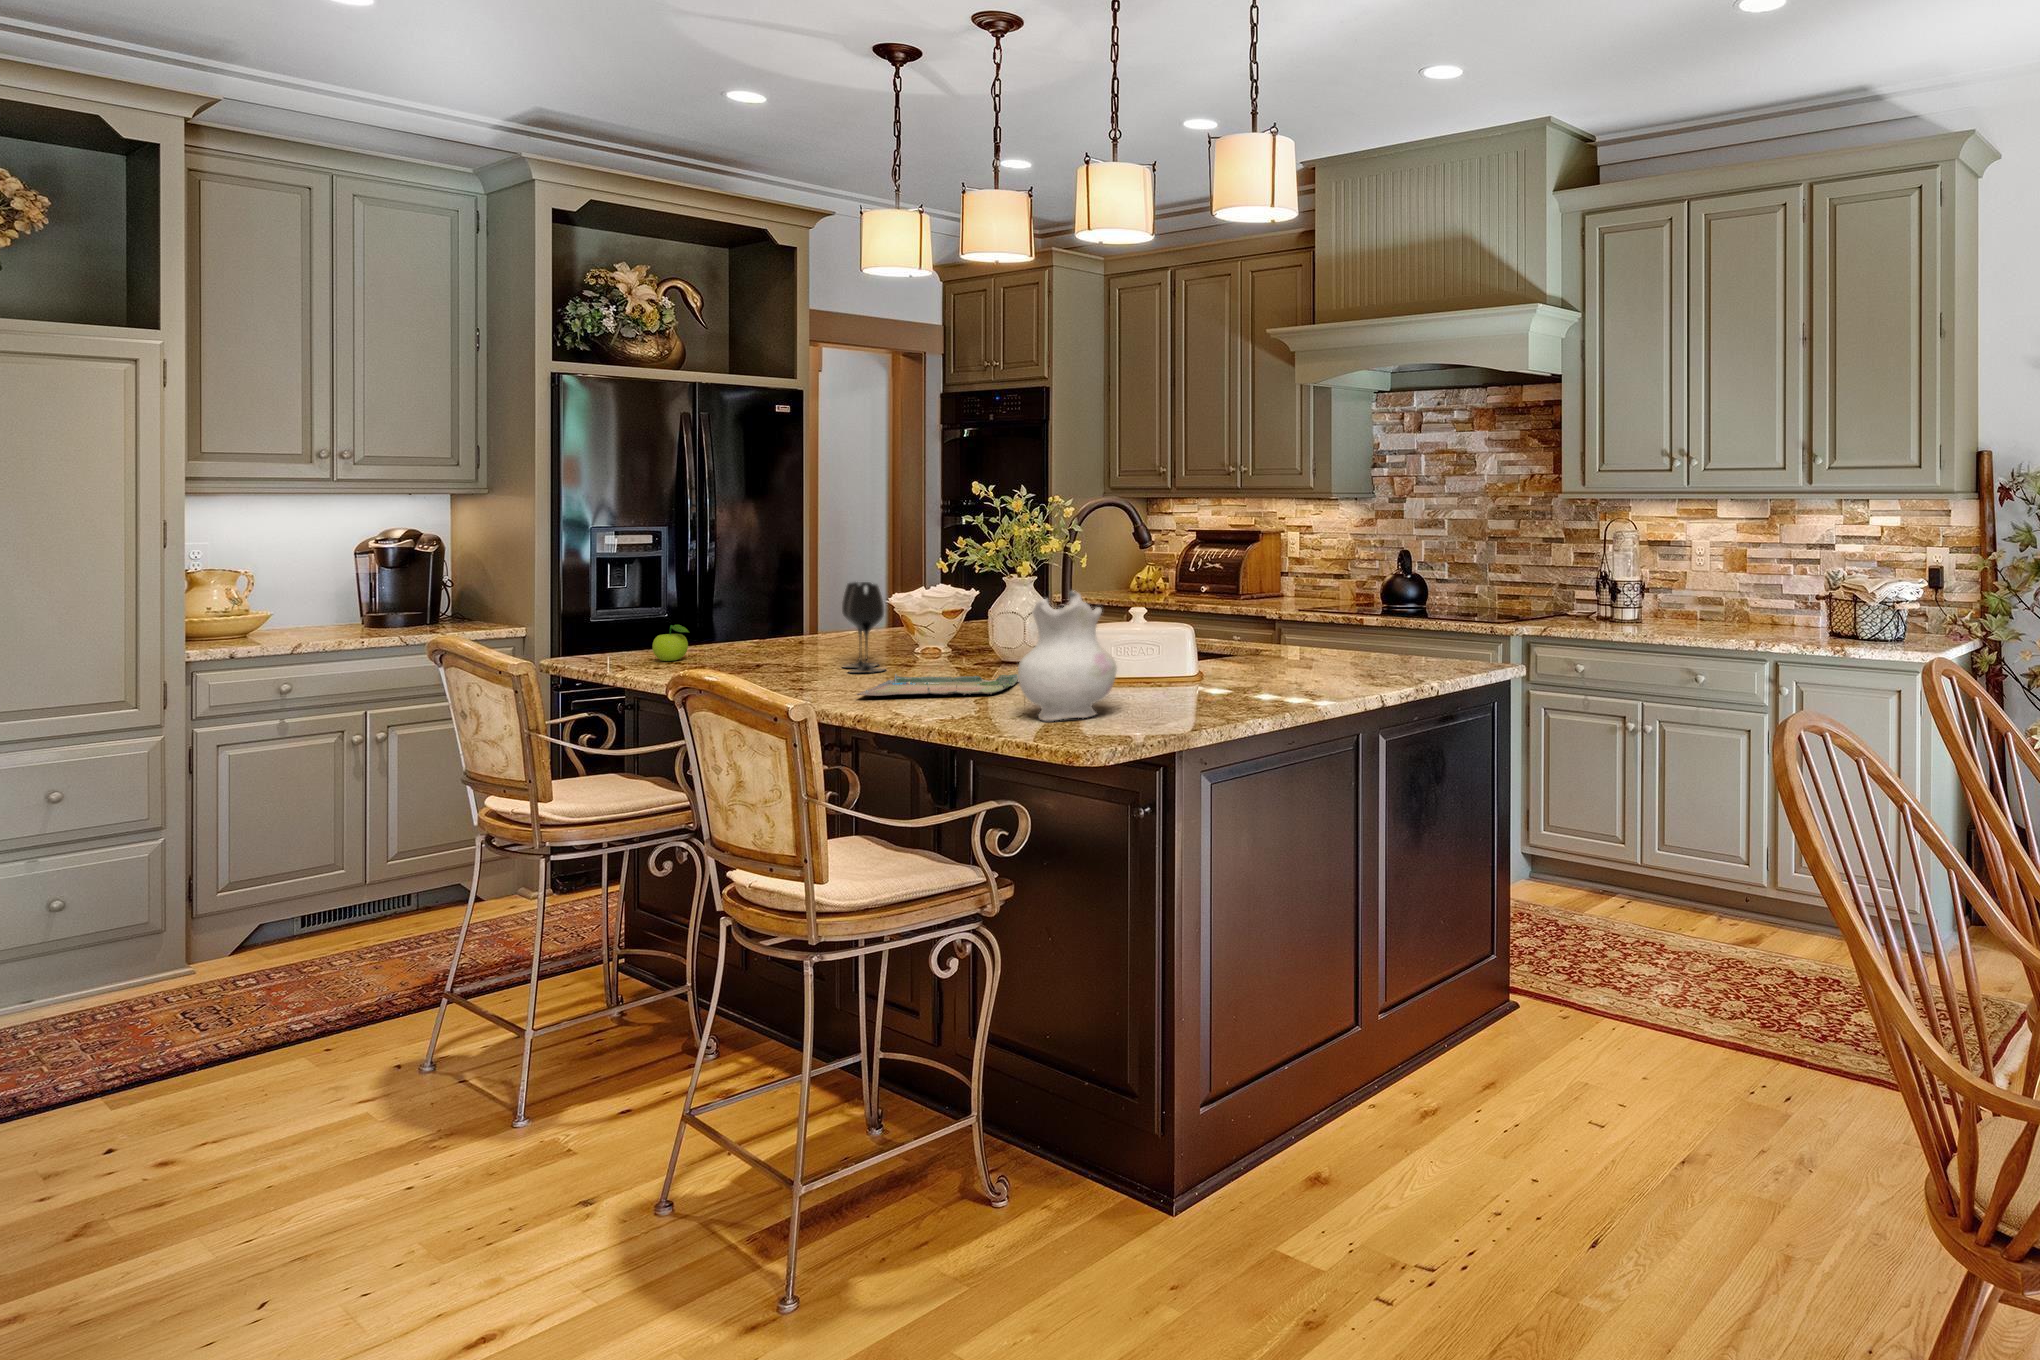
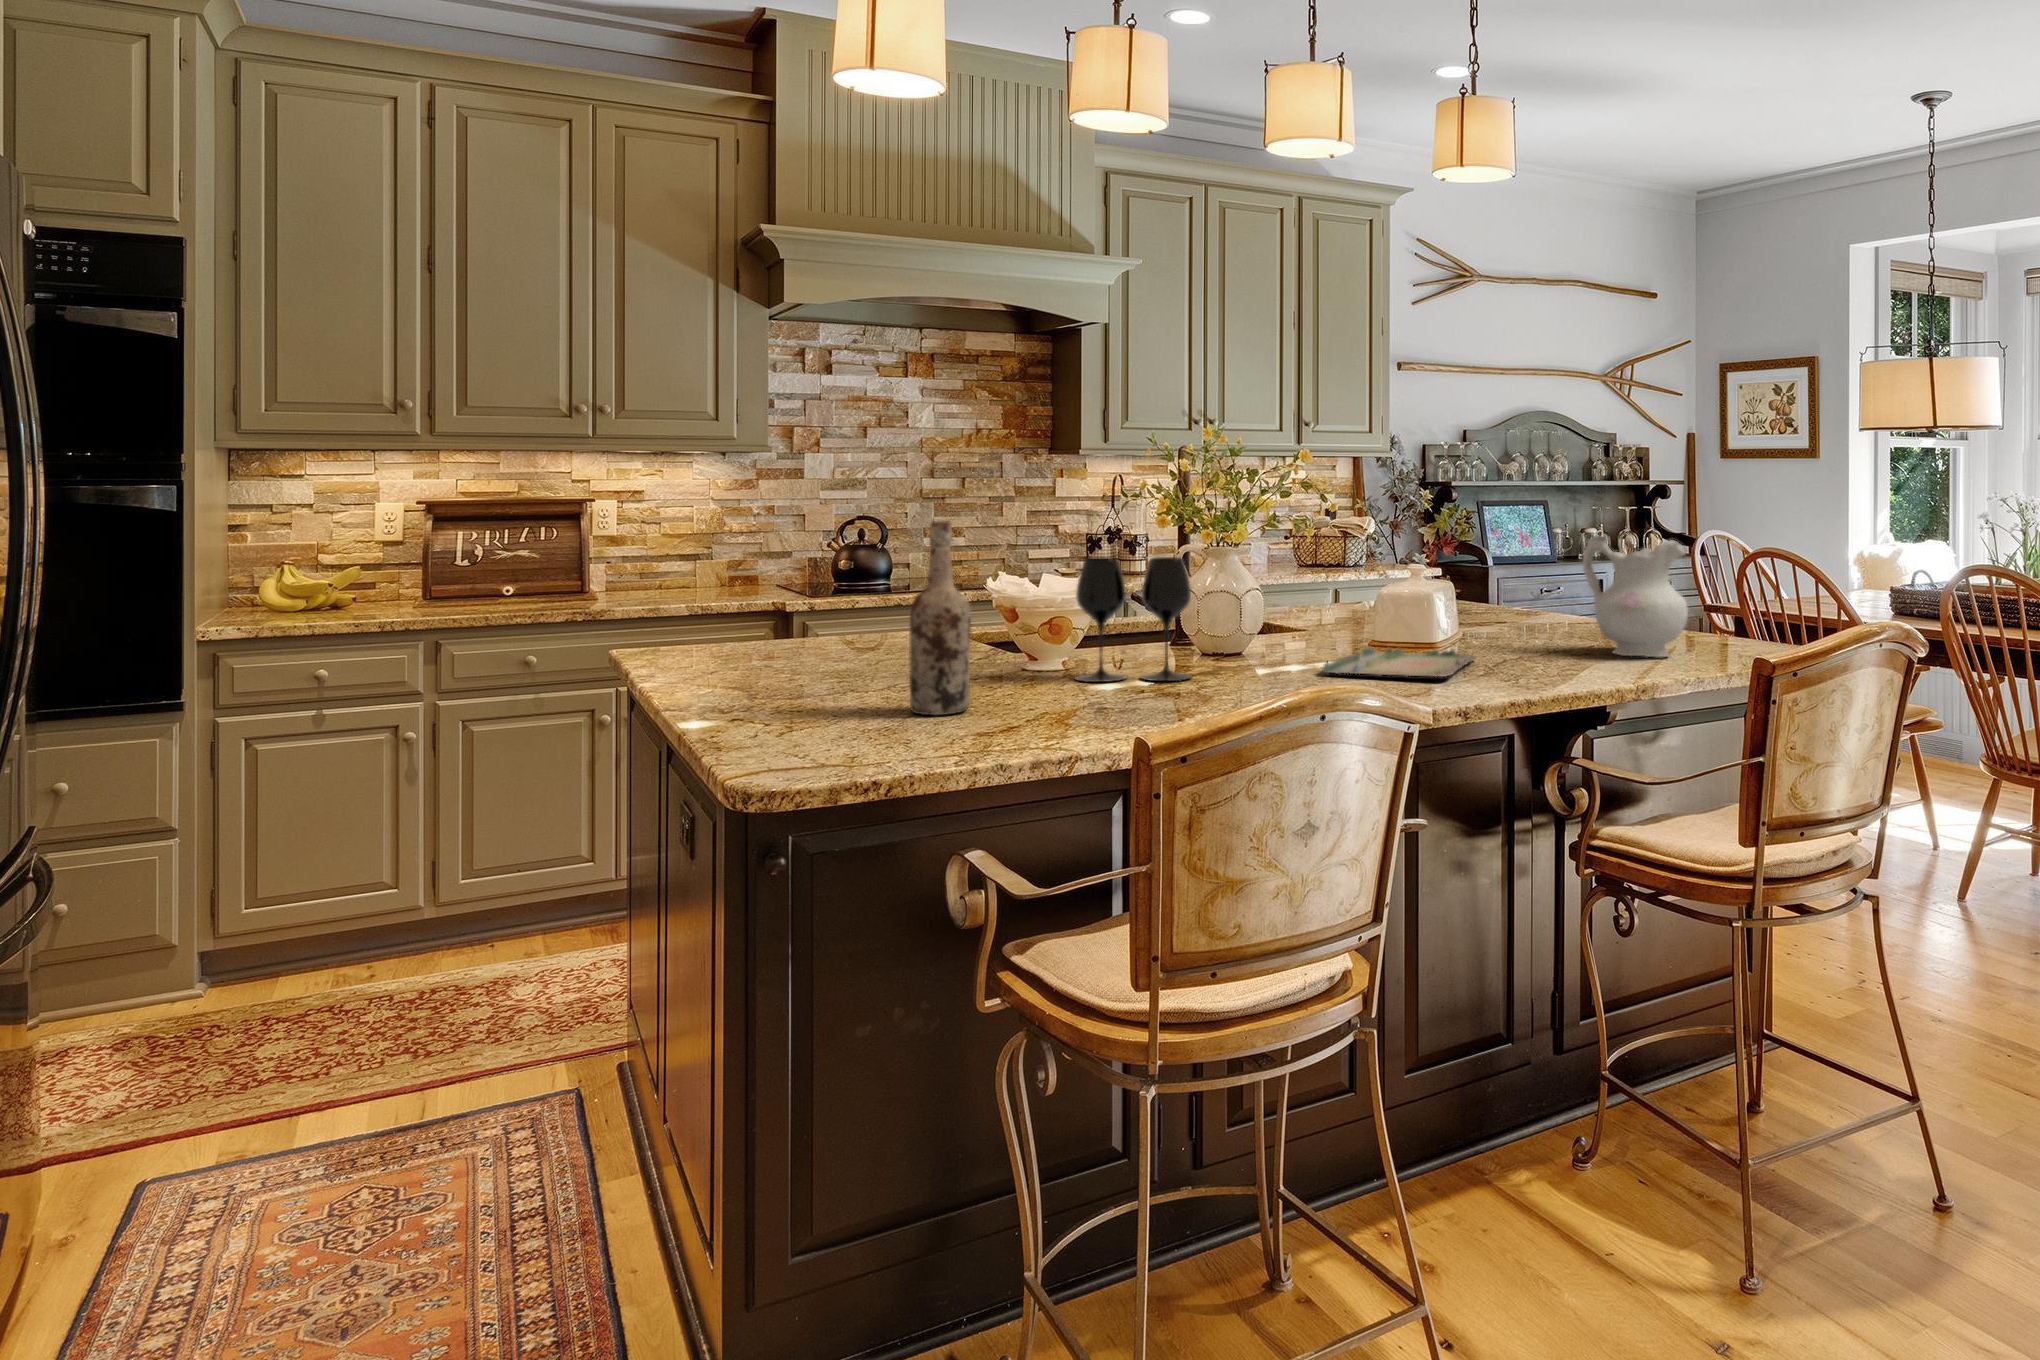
wine bottle: none [707,553,746,667] -> present [909,521,971,715]
fruit: present [652,625,689,661] -> none [738,660,822,730]

